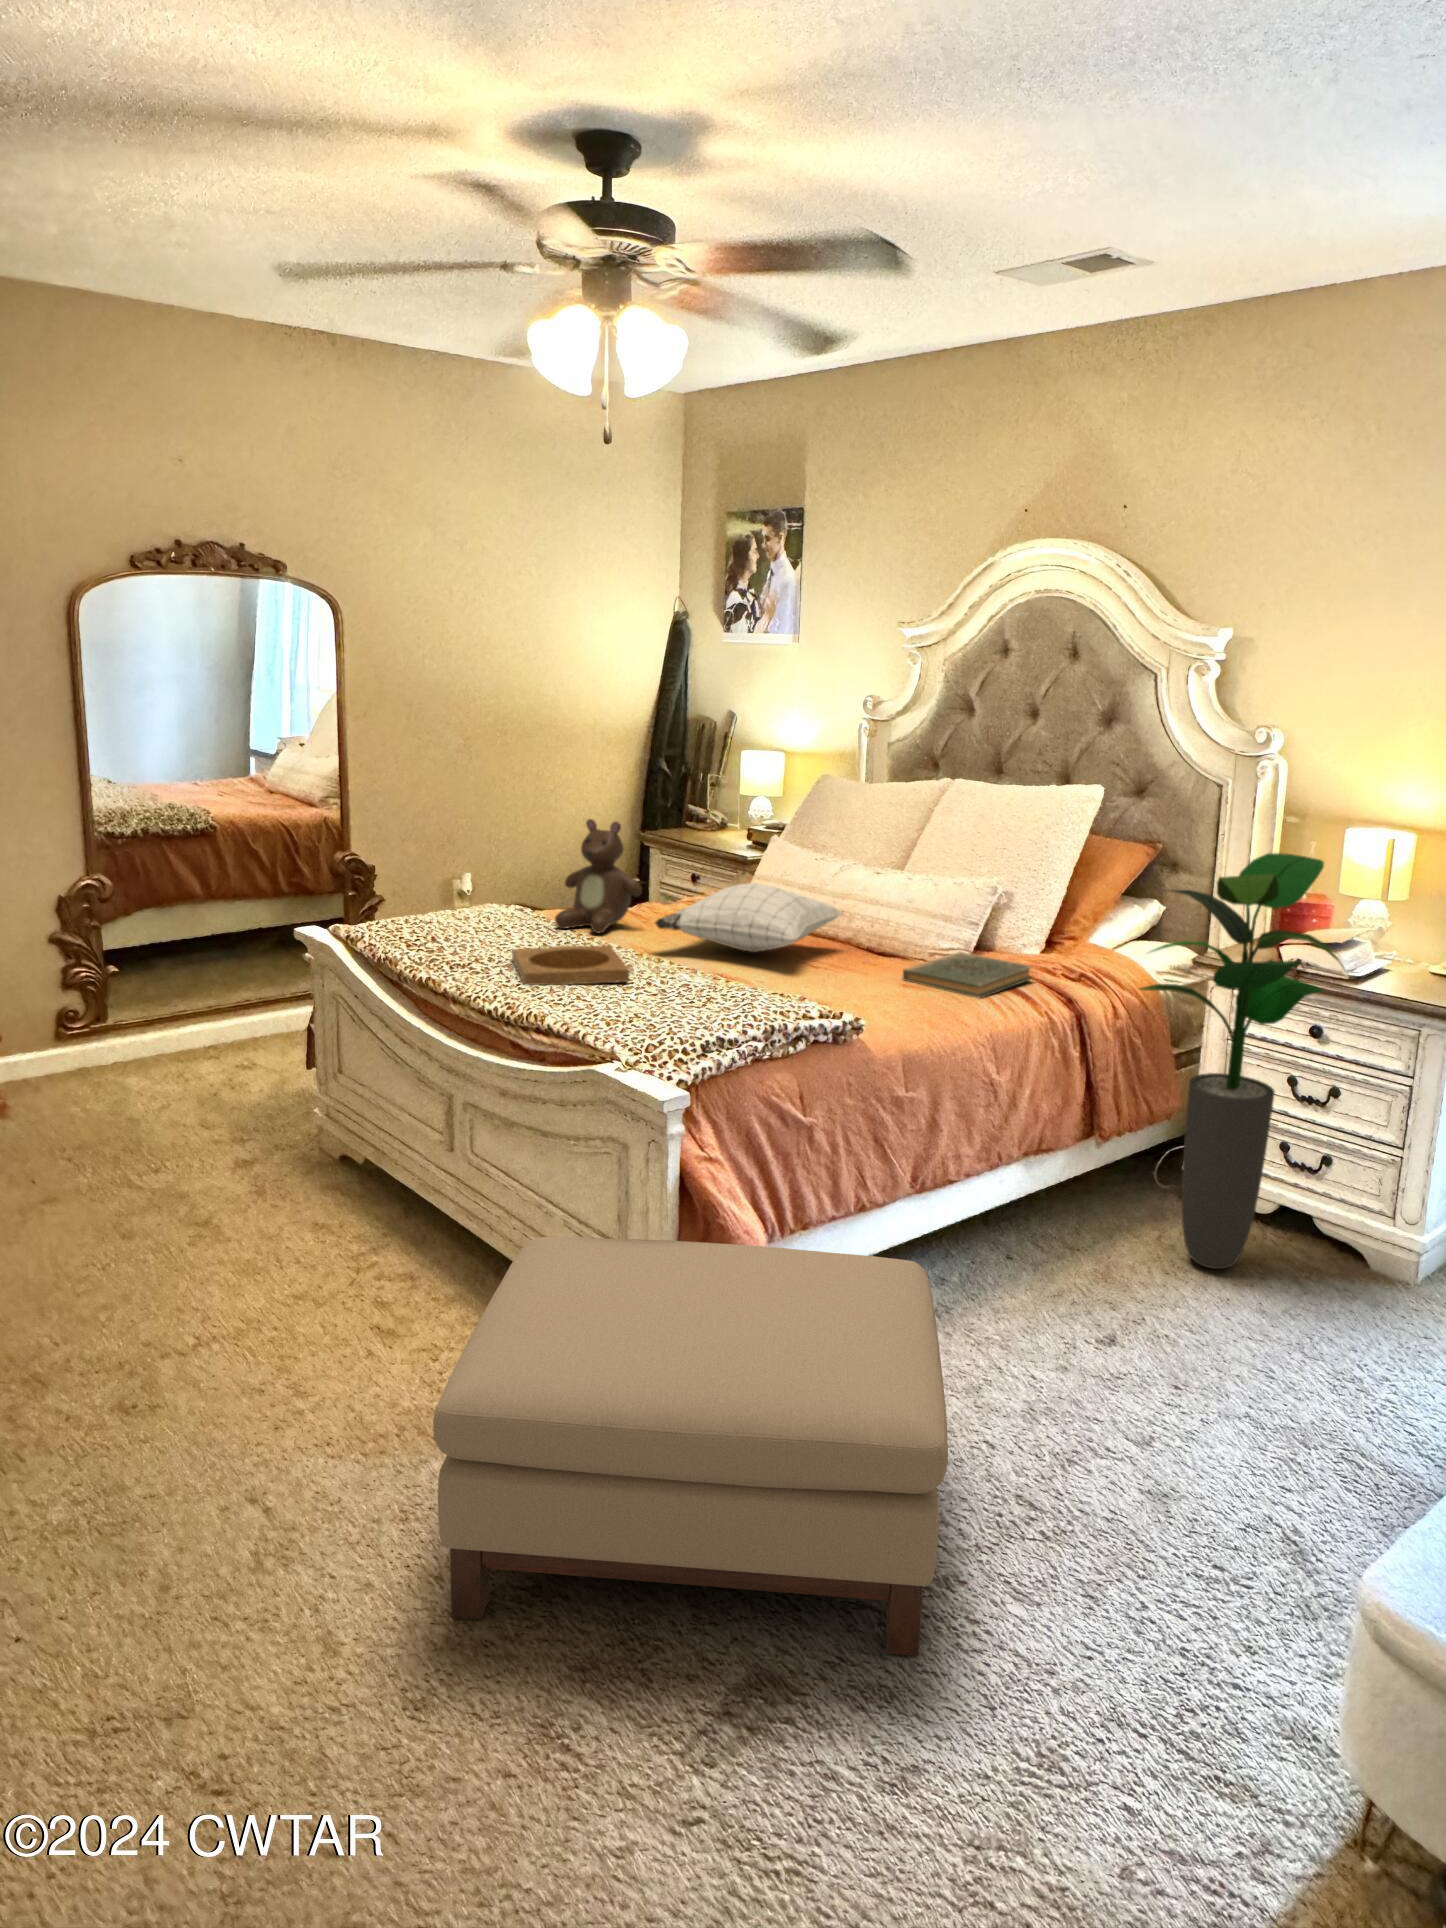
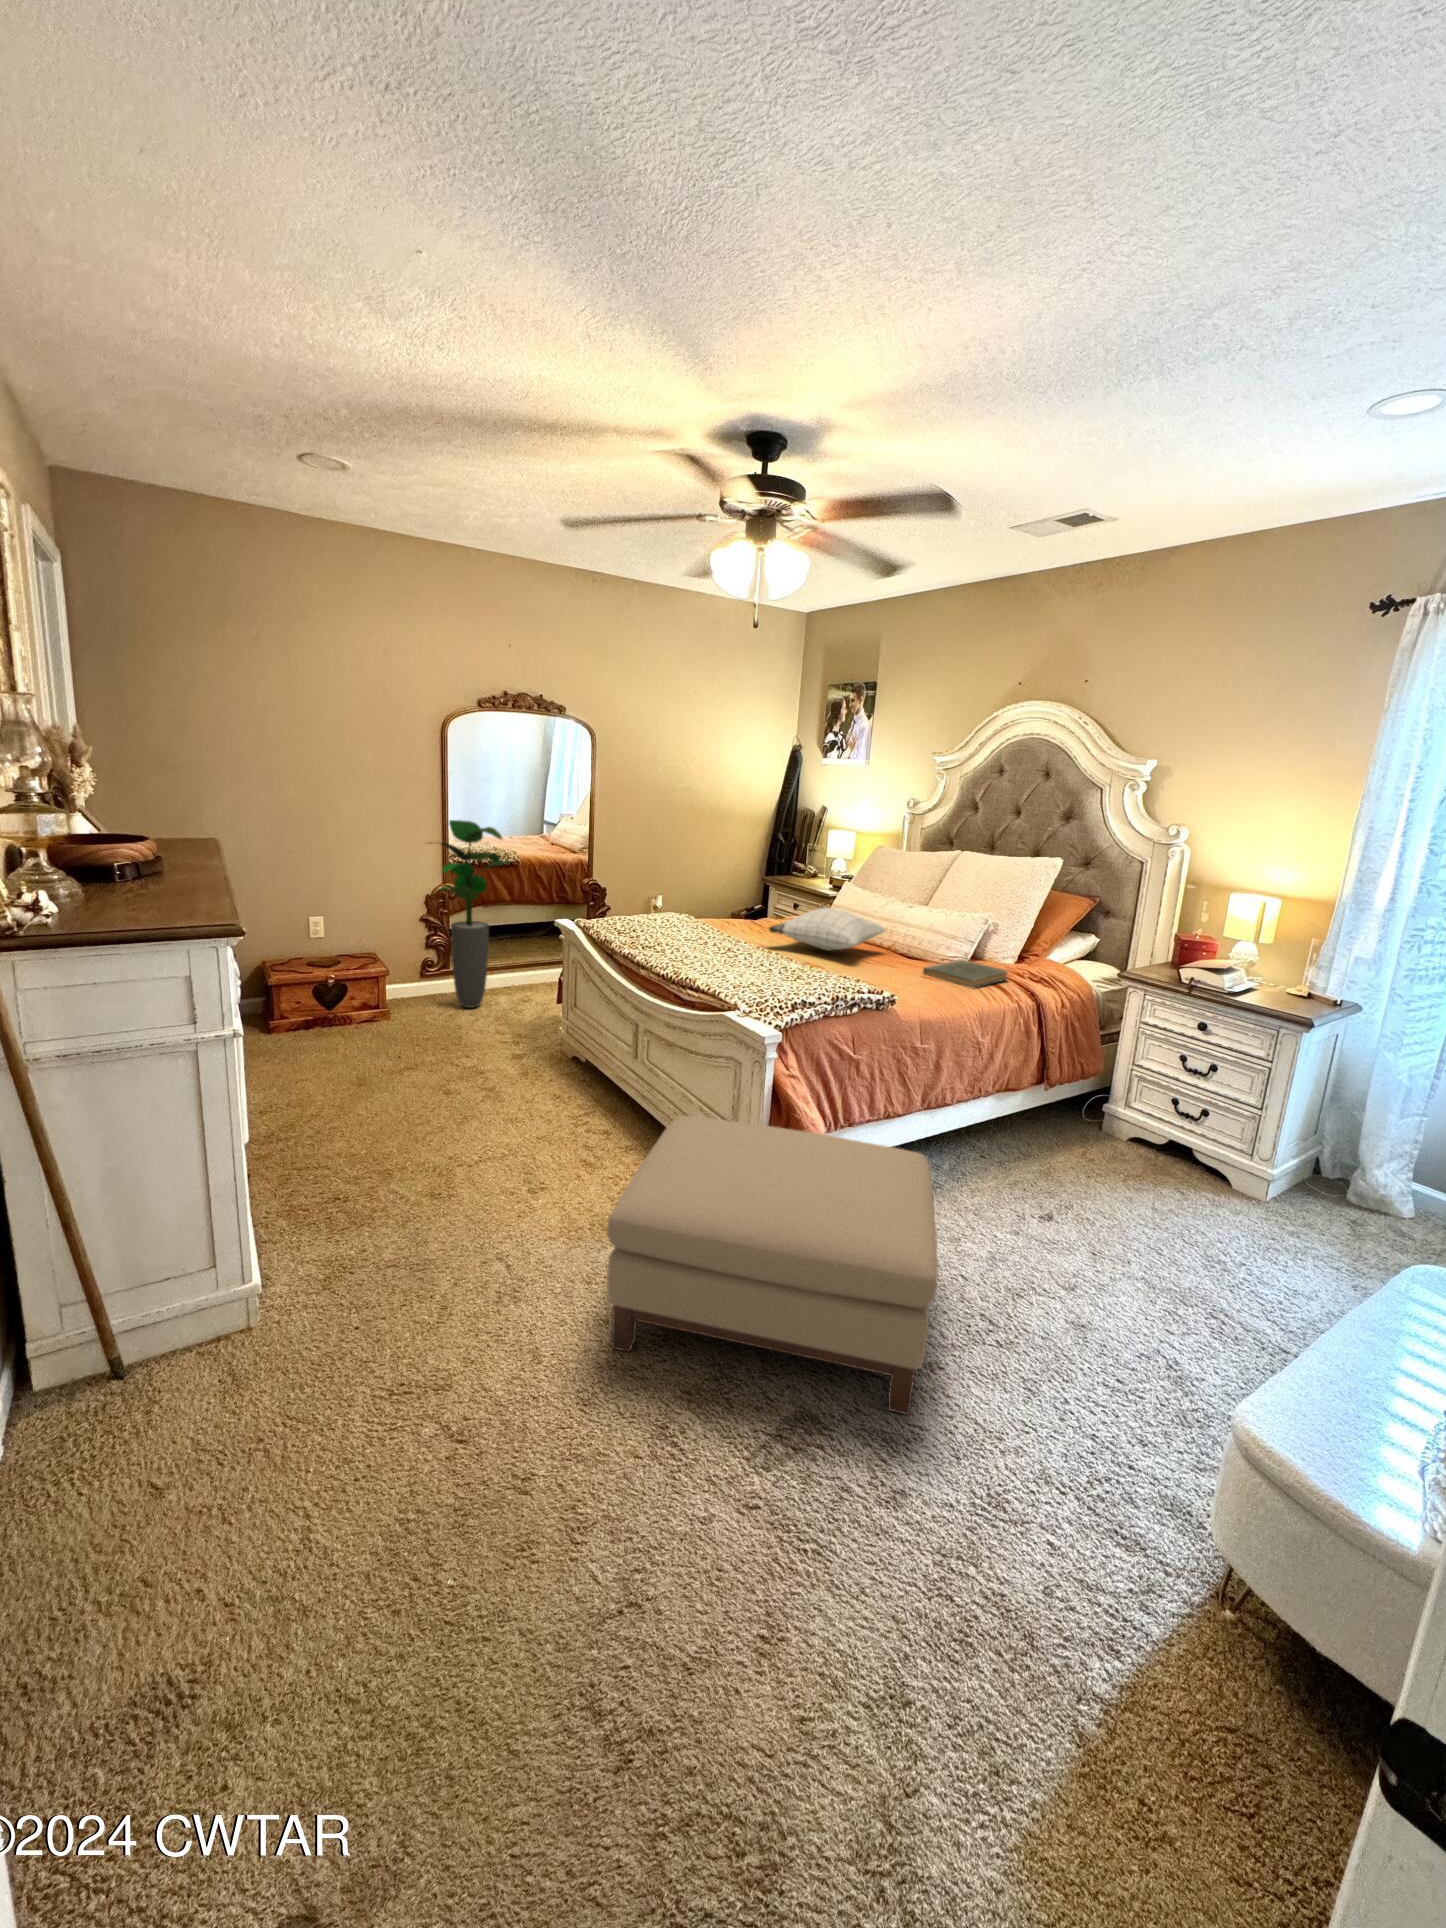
teddy bear: present [555,819,642,933] -> none [708,864,762,934]
potted plant: present [1140,853,1340,1269] -> present [440,820,509,1008]
tray: present [512,946,629,985] -> none [680,939,750,963]

